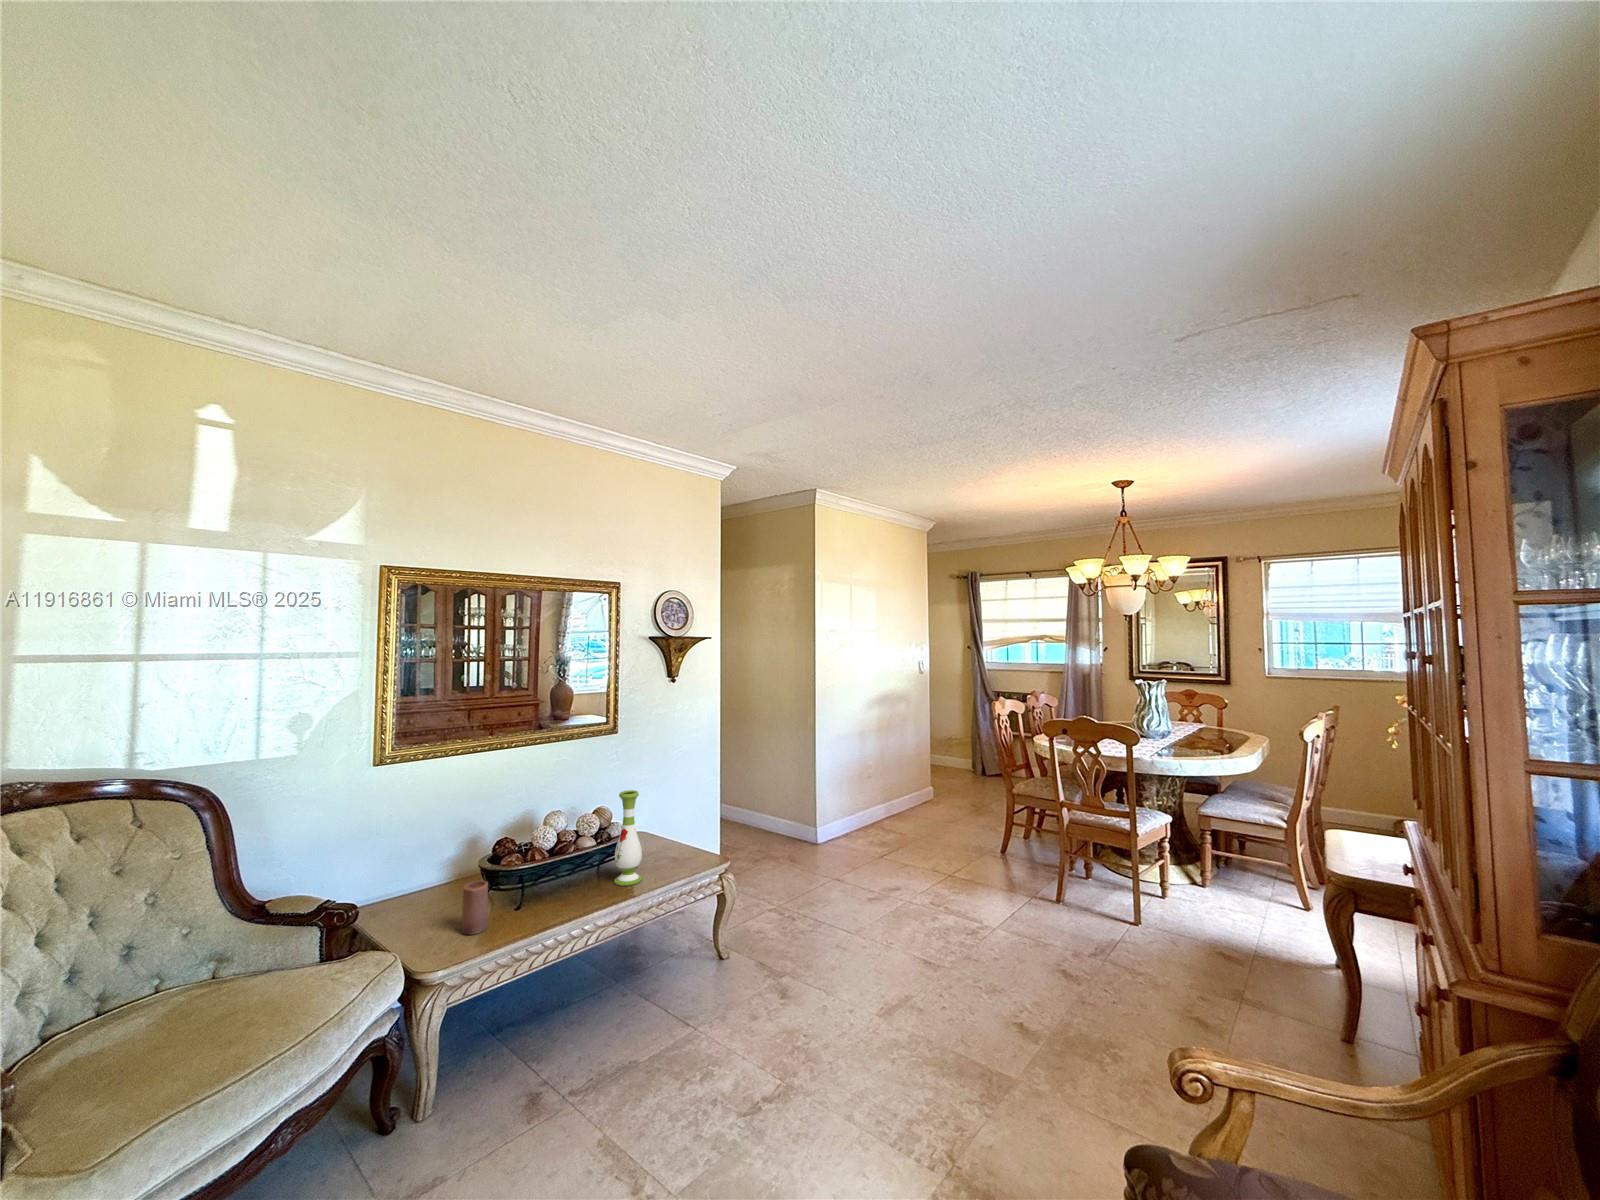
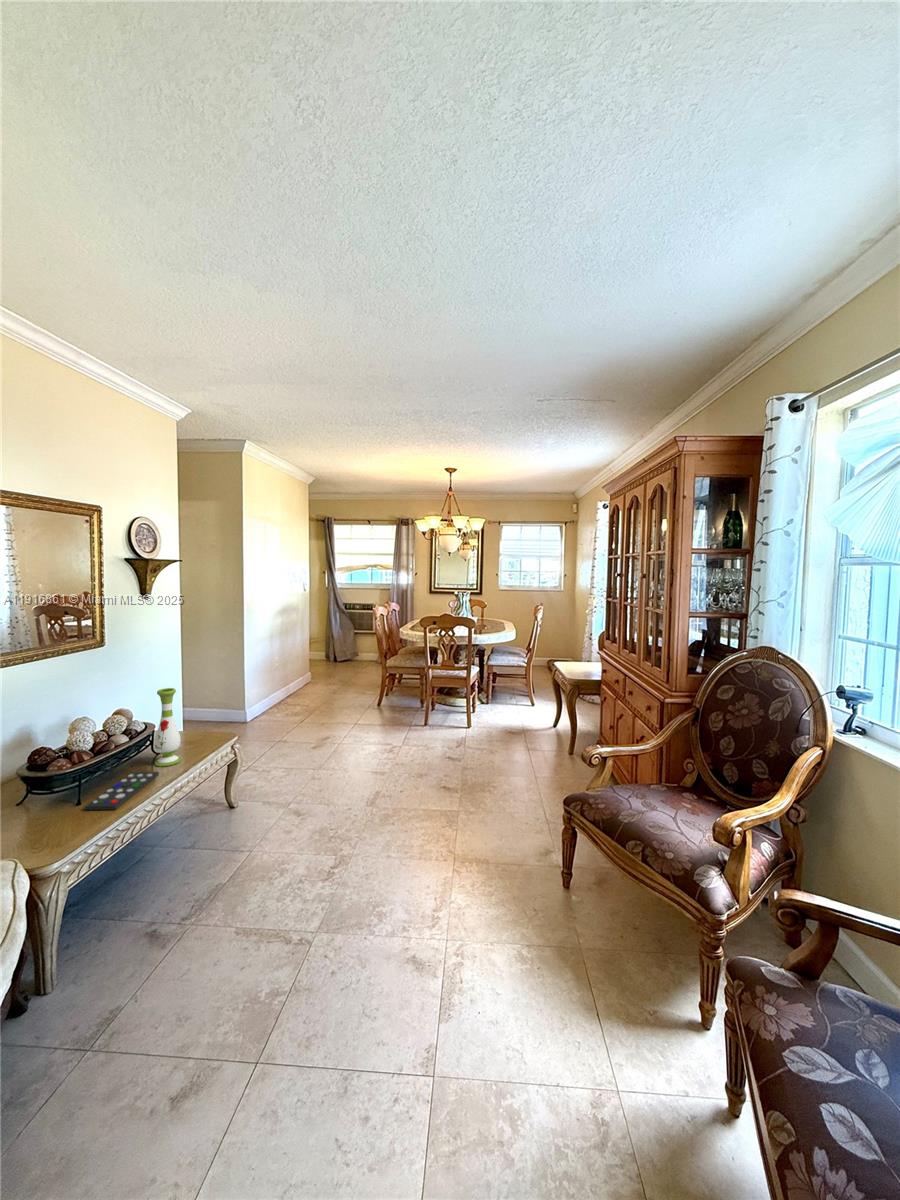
candle: present [462,881,488,935] -> none [34,784,63,836]
remote control: none [516,884,606,925] -> present [85,772,159,810]

